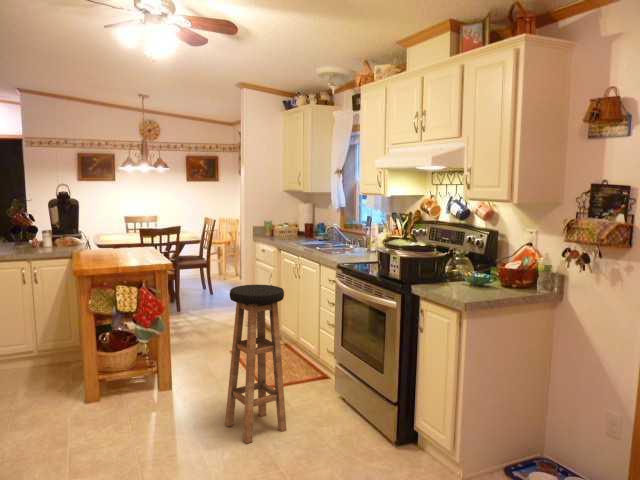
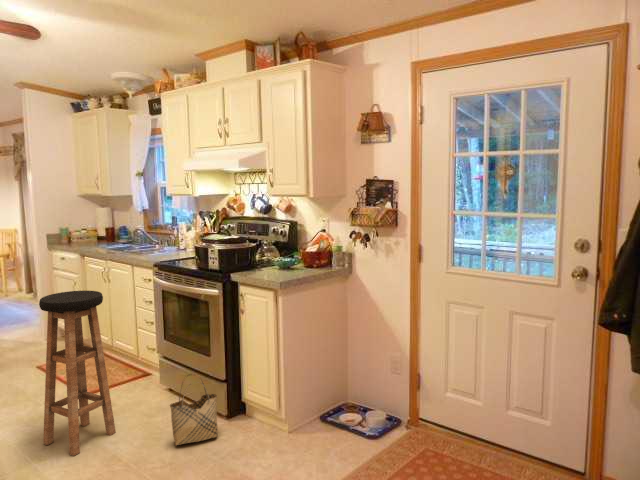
woven basket: none [336,387,386,461] -> present [170,374,218,445]

